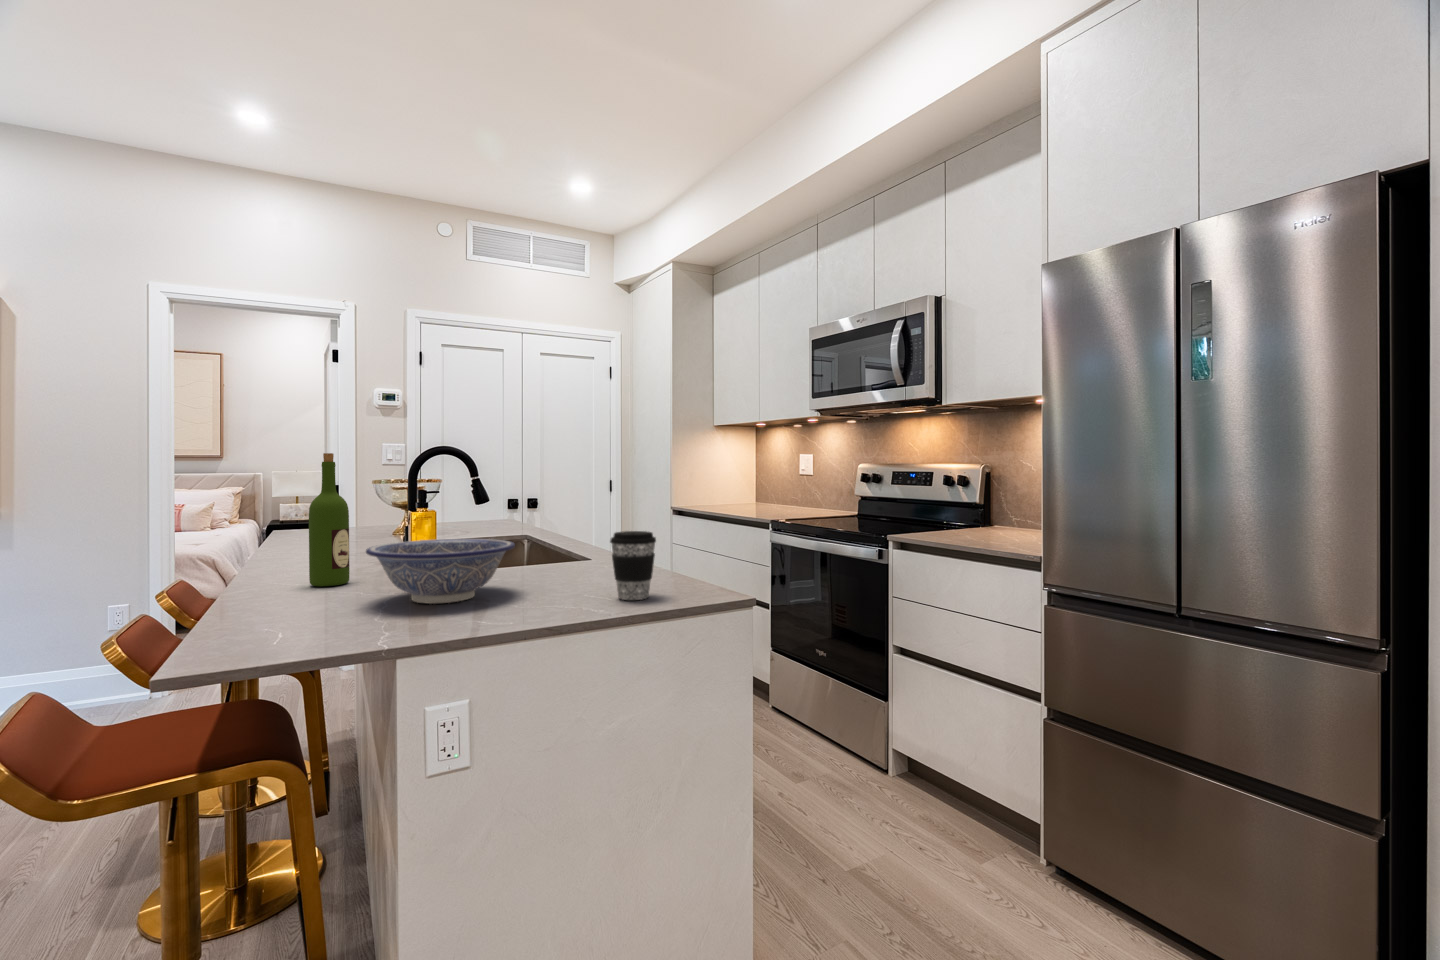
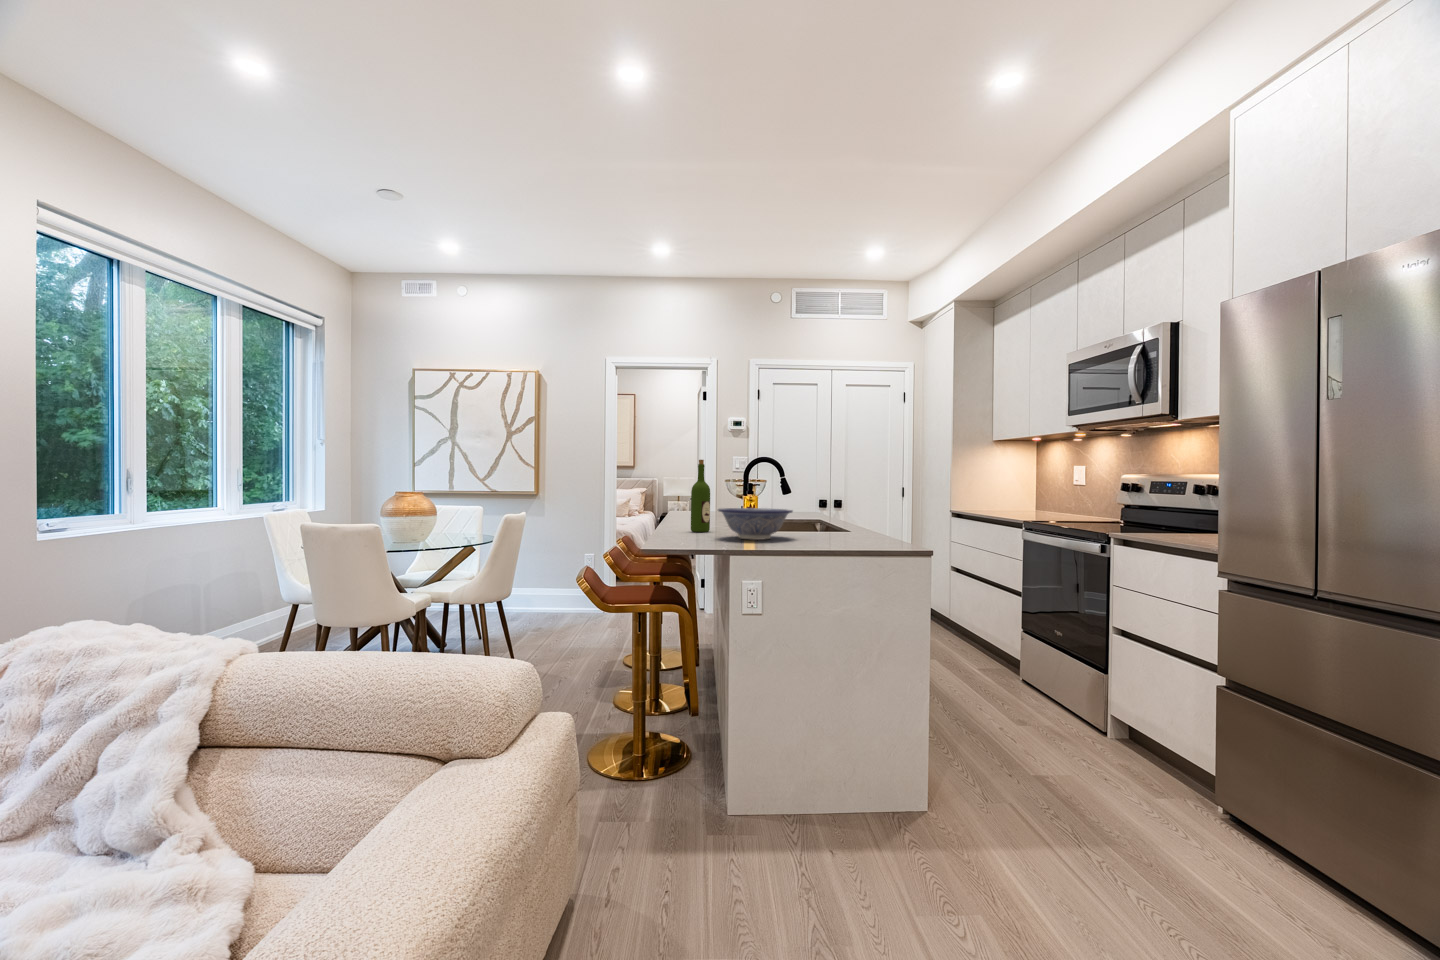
coffee cup: present [610,531,656,600] -> none [843,505,870,544]

